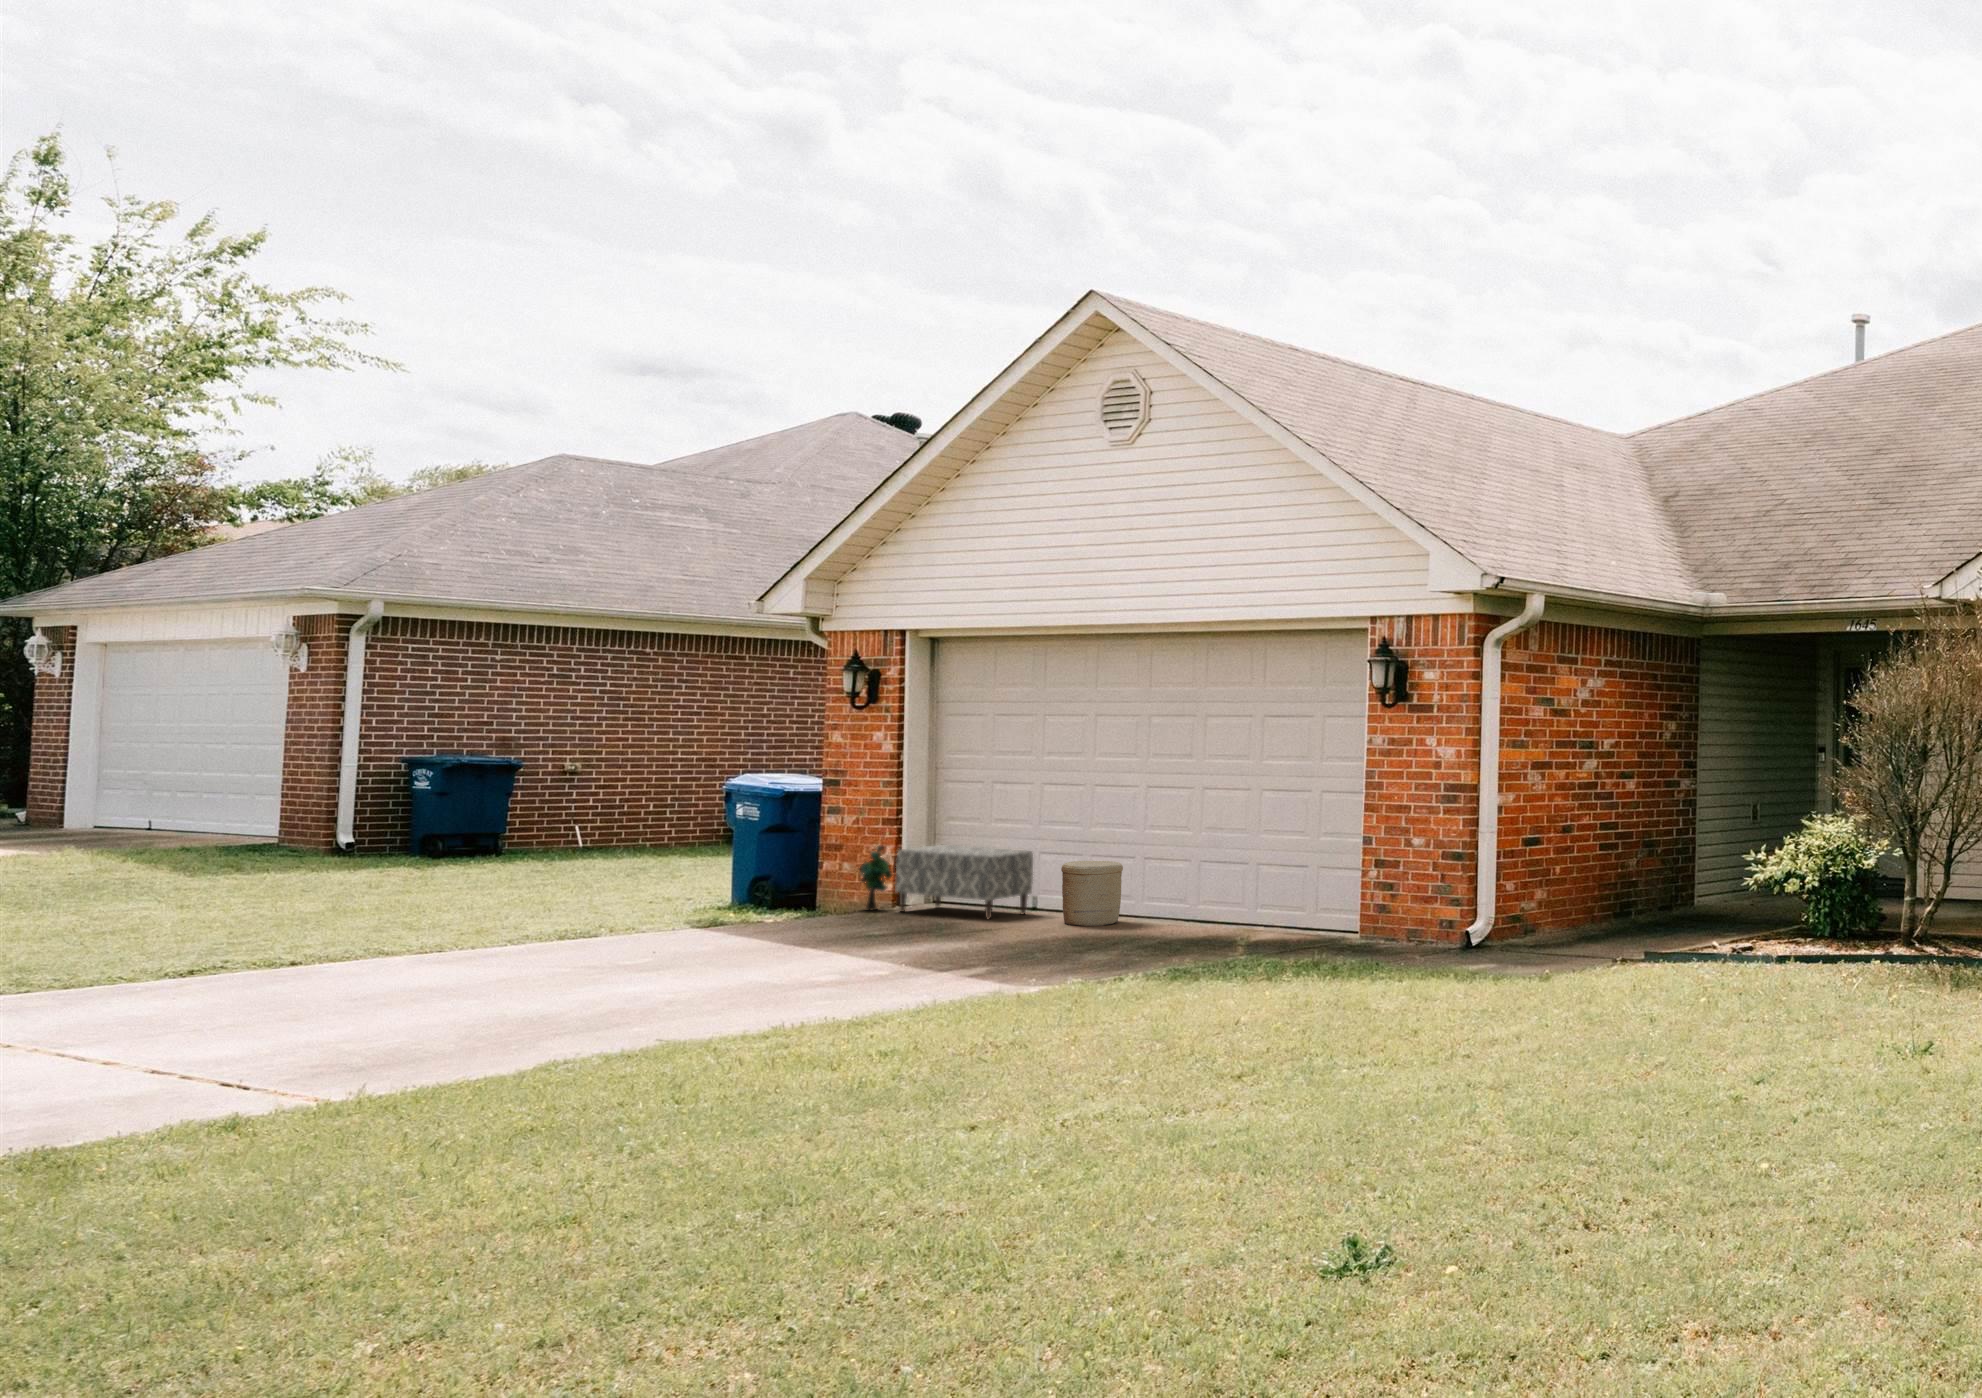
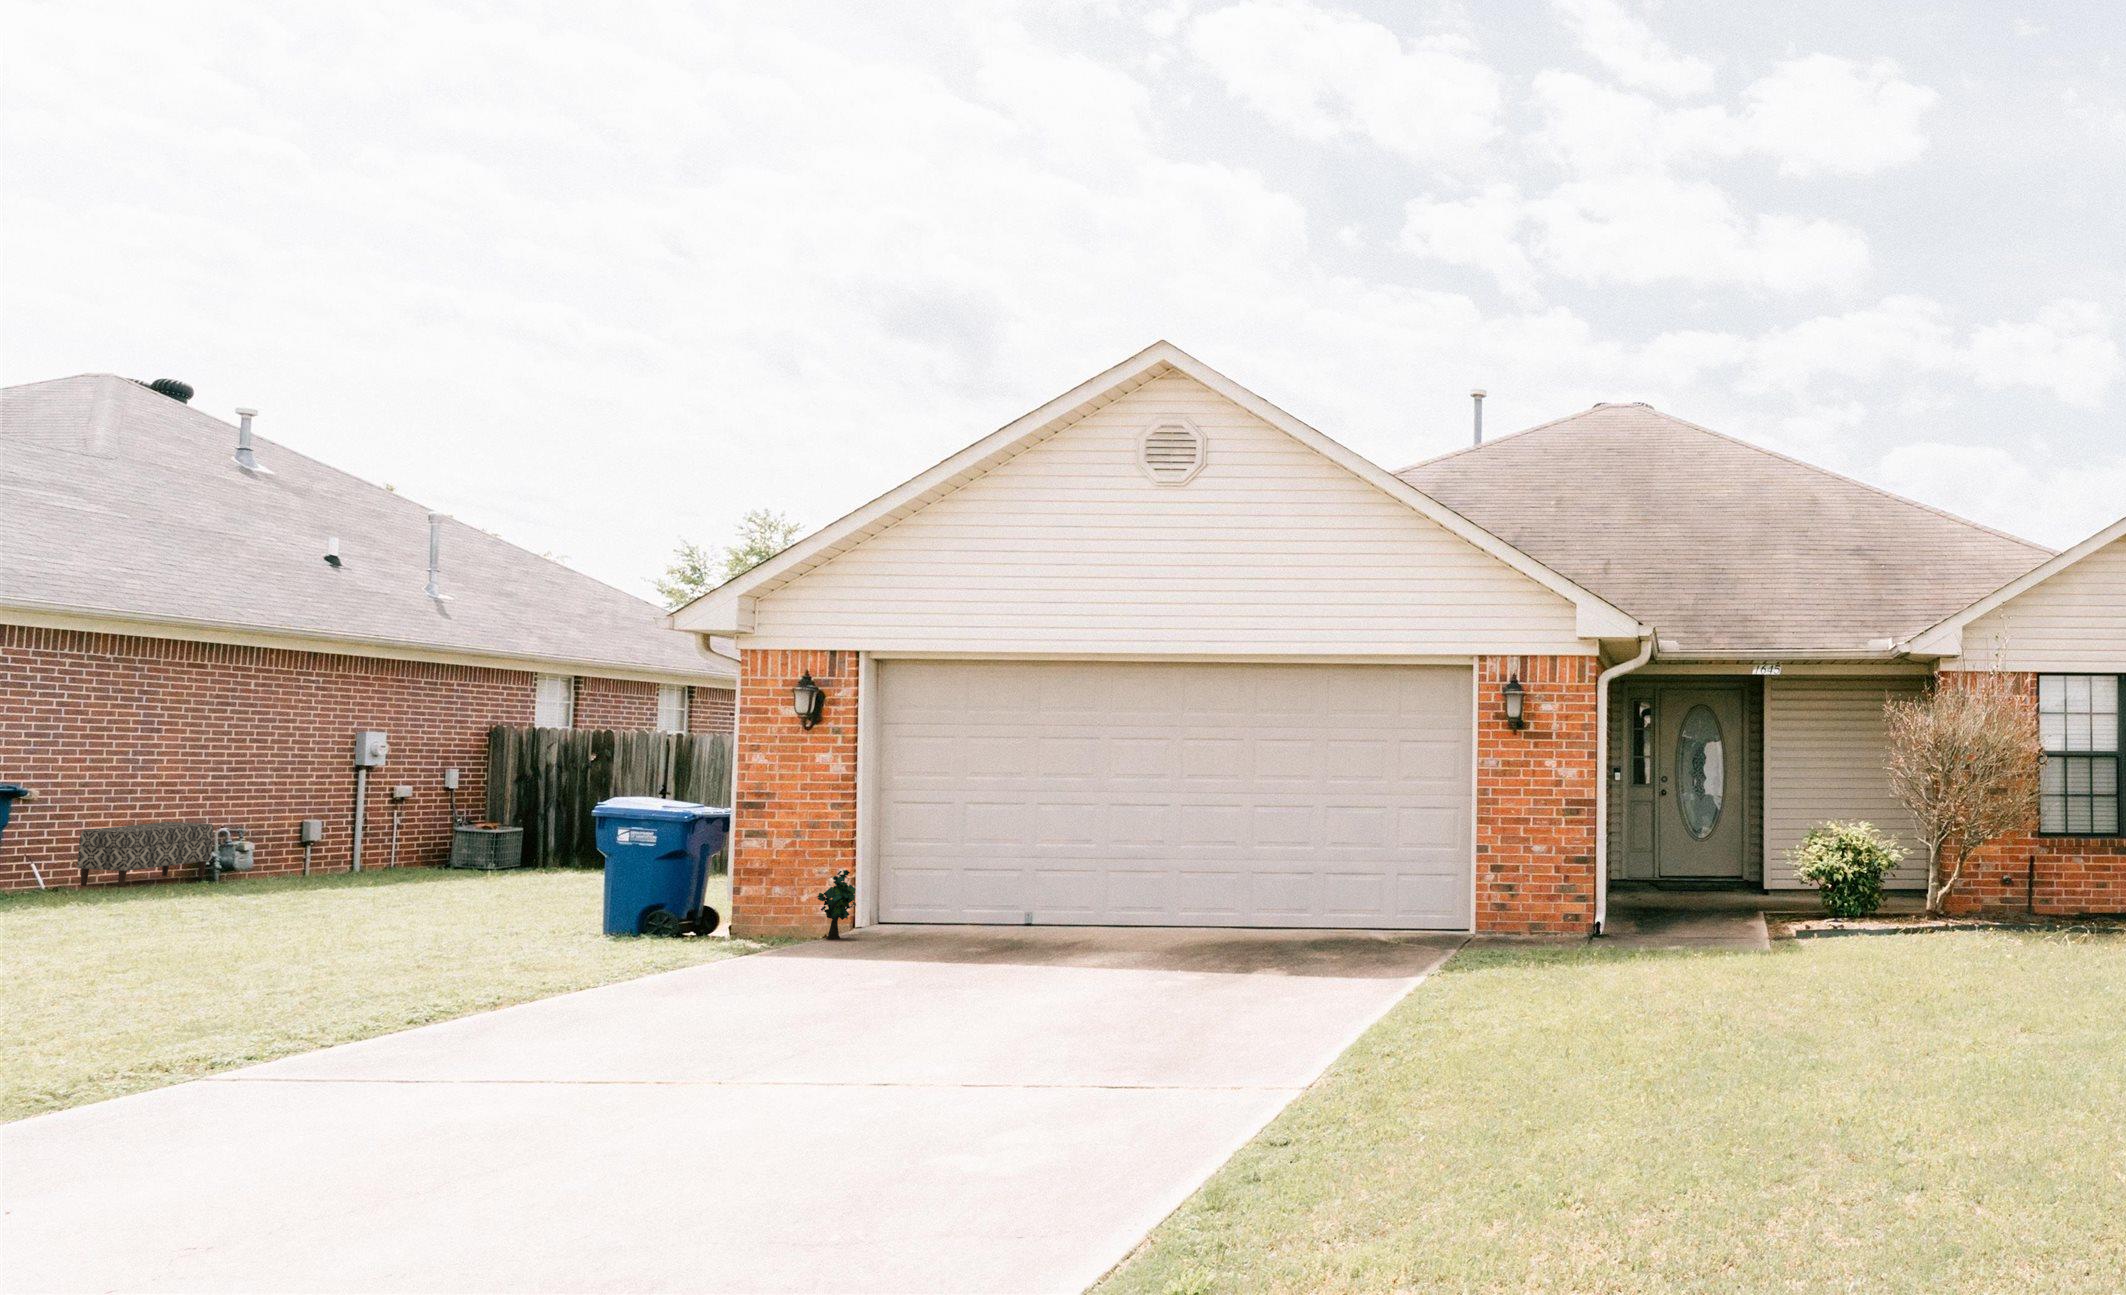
bench: present [895,845,1033,919] -> present [77,822,213,887]
woven basket: present [1061,861,1123,926] -> none [1085,878,1146,943]

